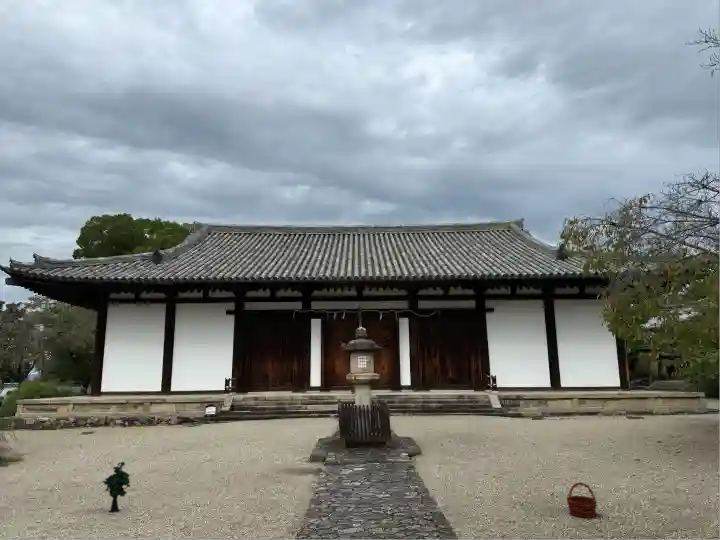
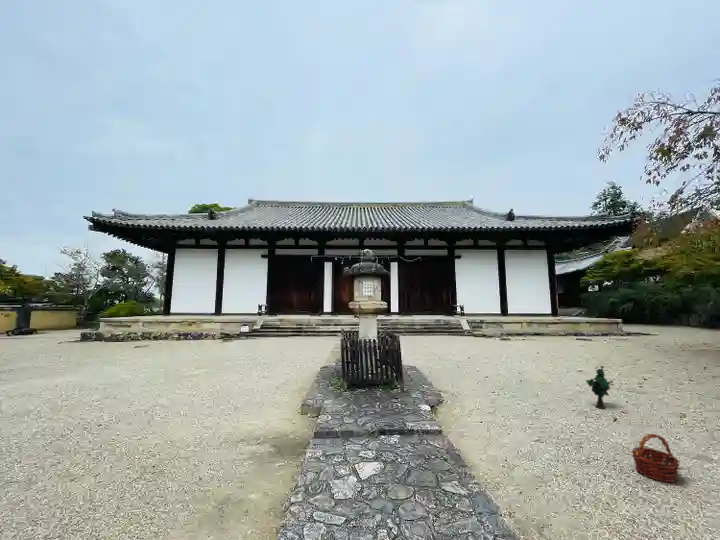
decorative plant: present [103,462,130,512] -> present [586,366,613,409]

